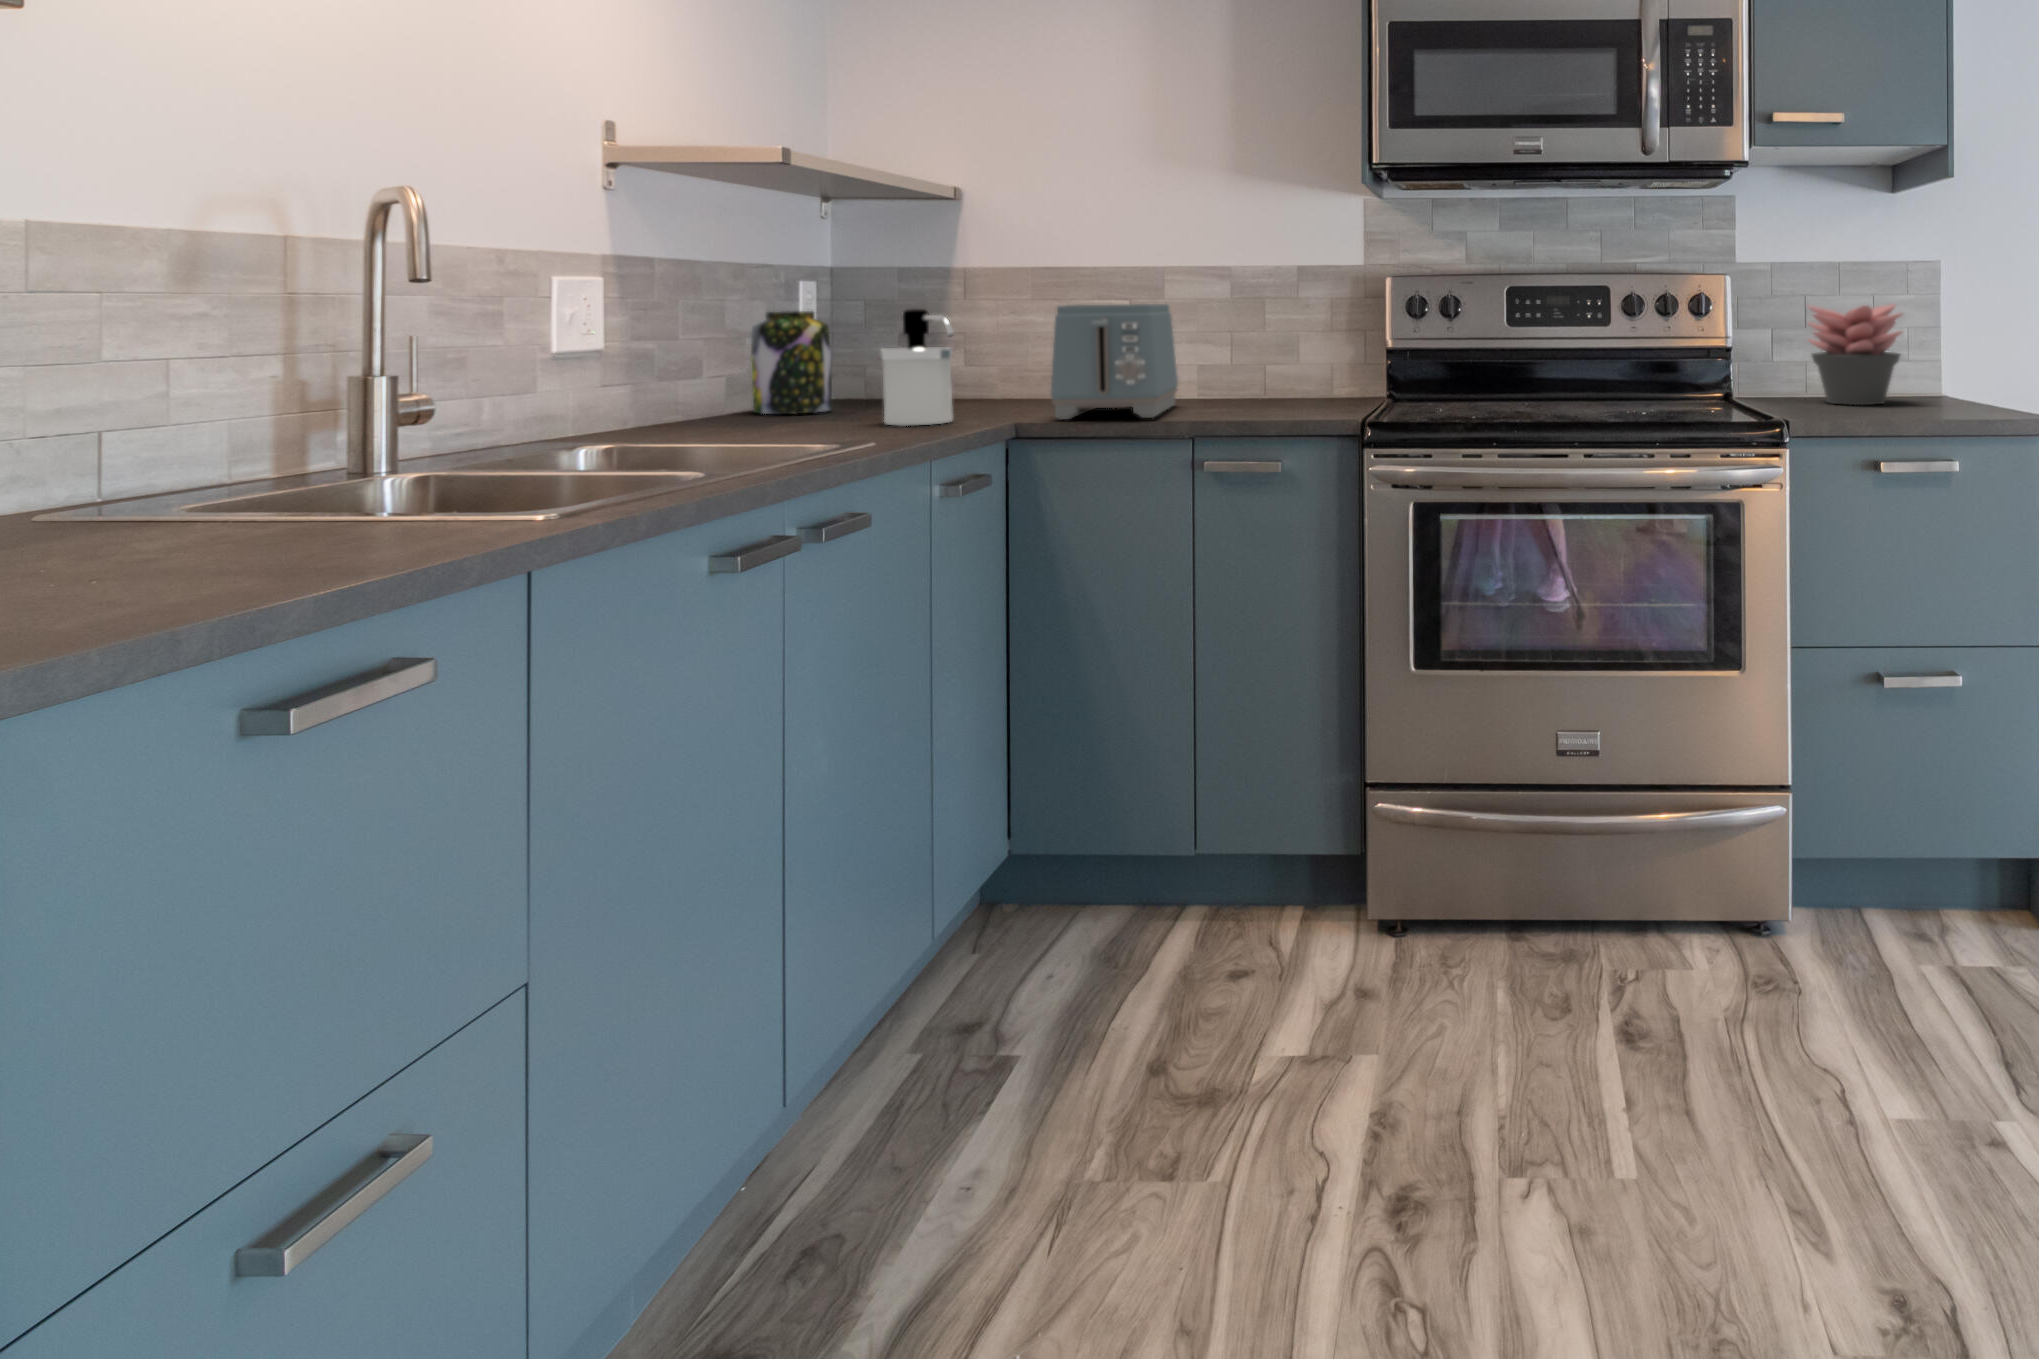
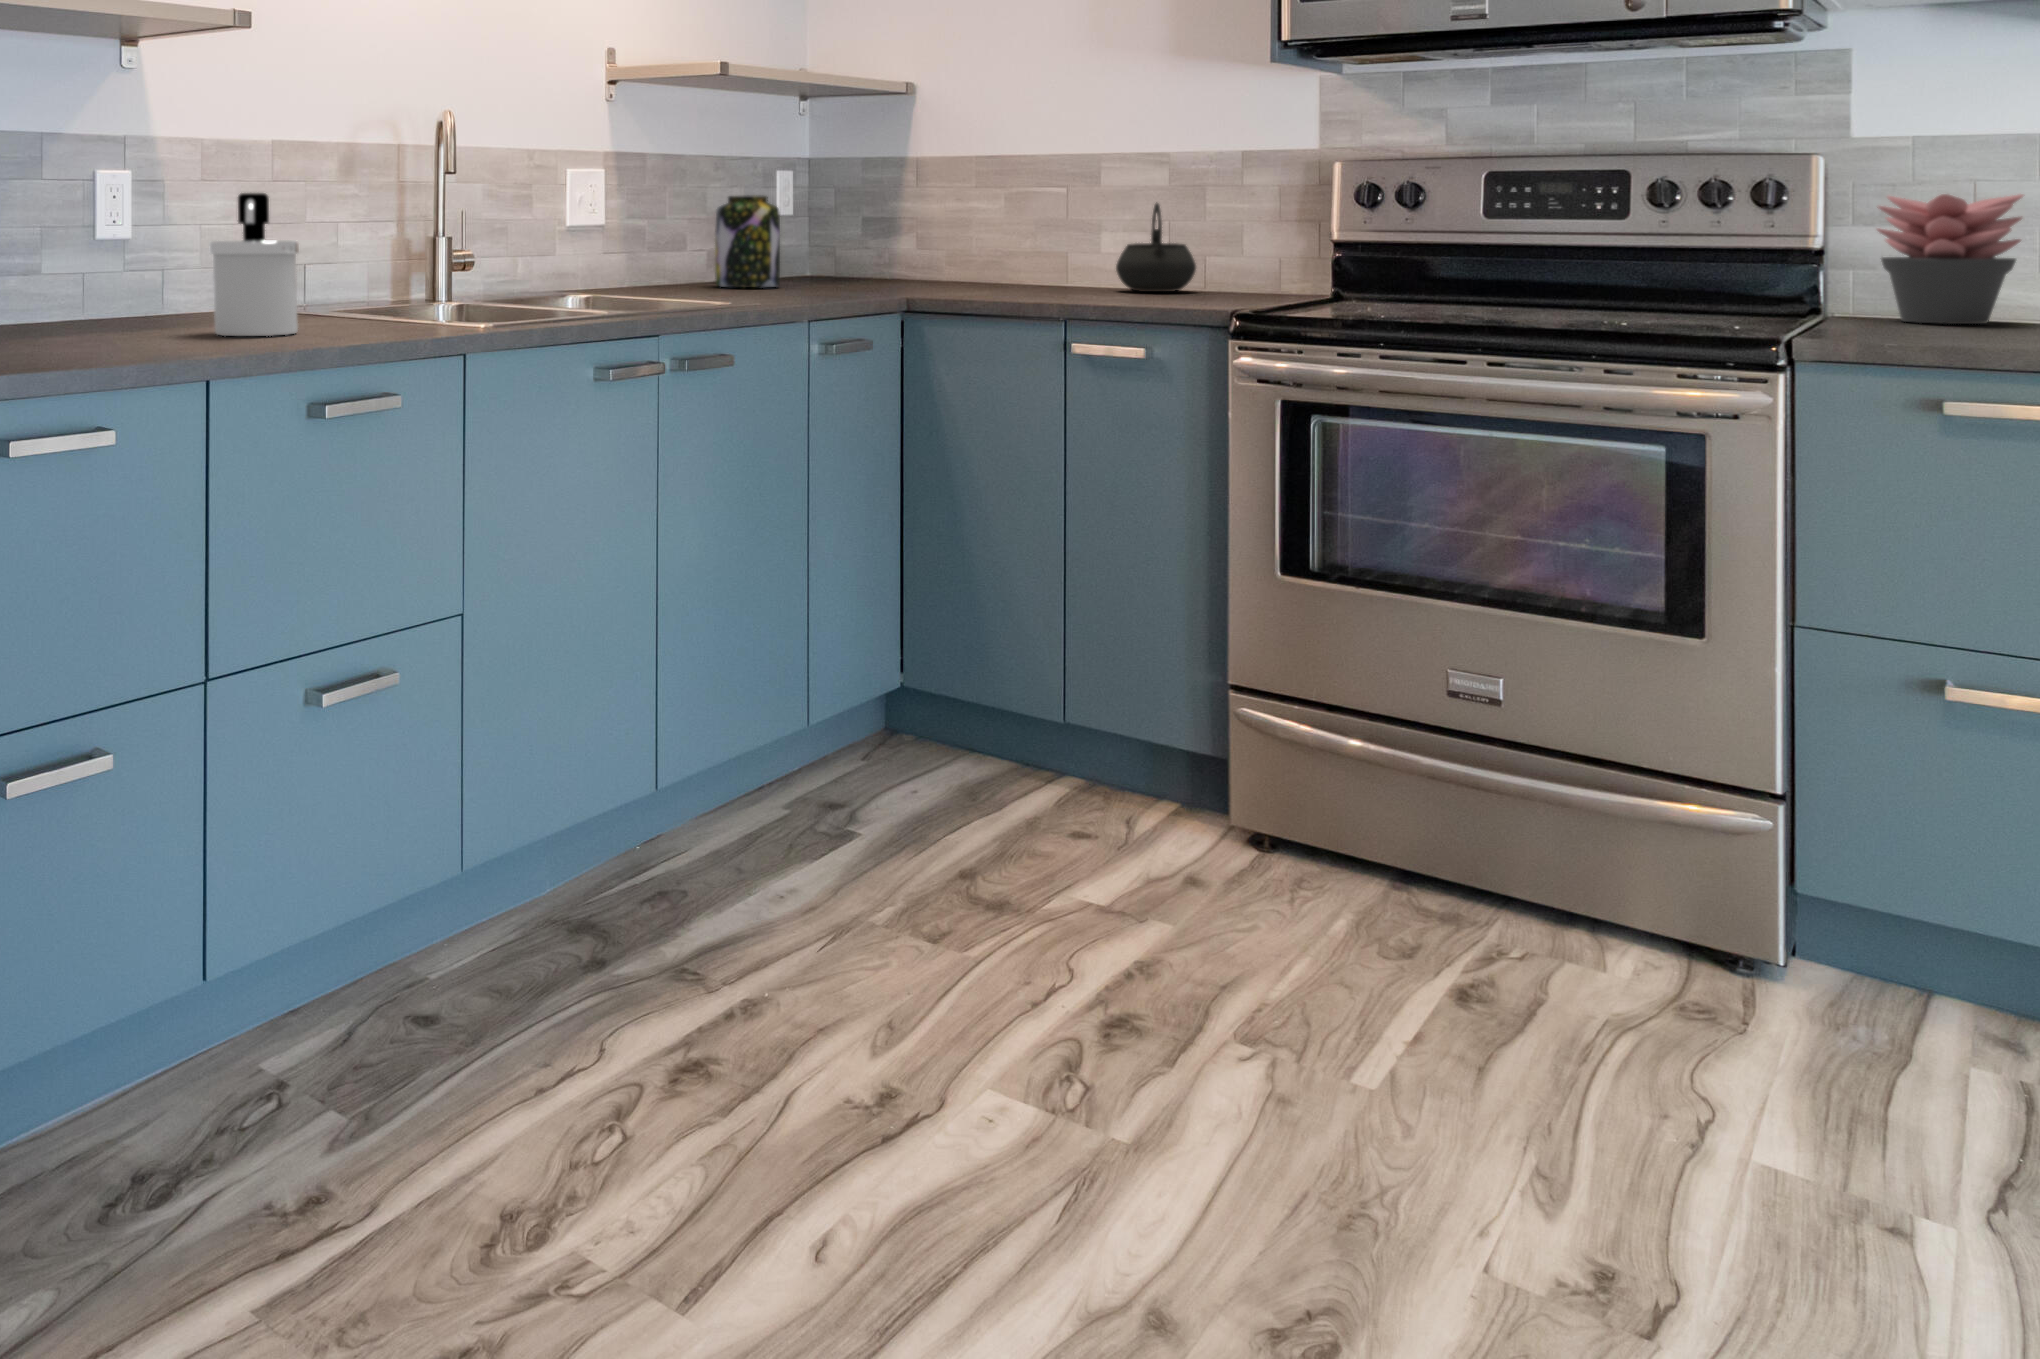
toaster: present [1051,304,1178,420] -> none [945,189,1094,301]
soap dispenser: present [880,309,953,426] -> present [209,193,299,336]
kettle: none [1185,314,1260,399] -> present [1116,203,1196,292]

